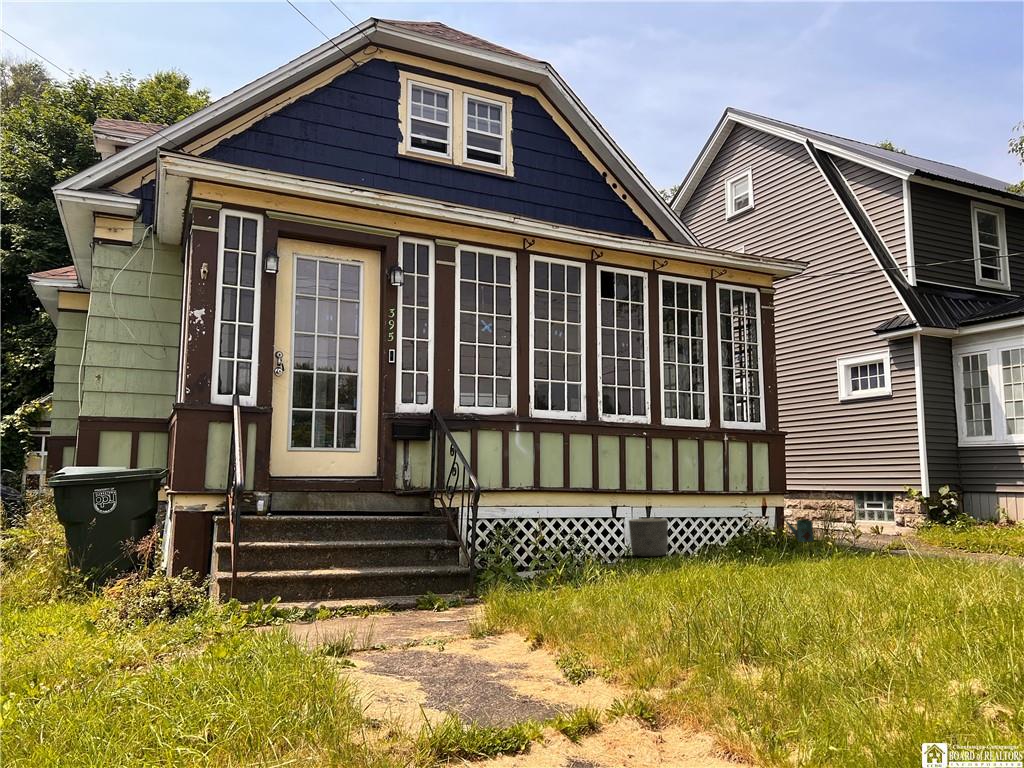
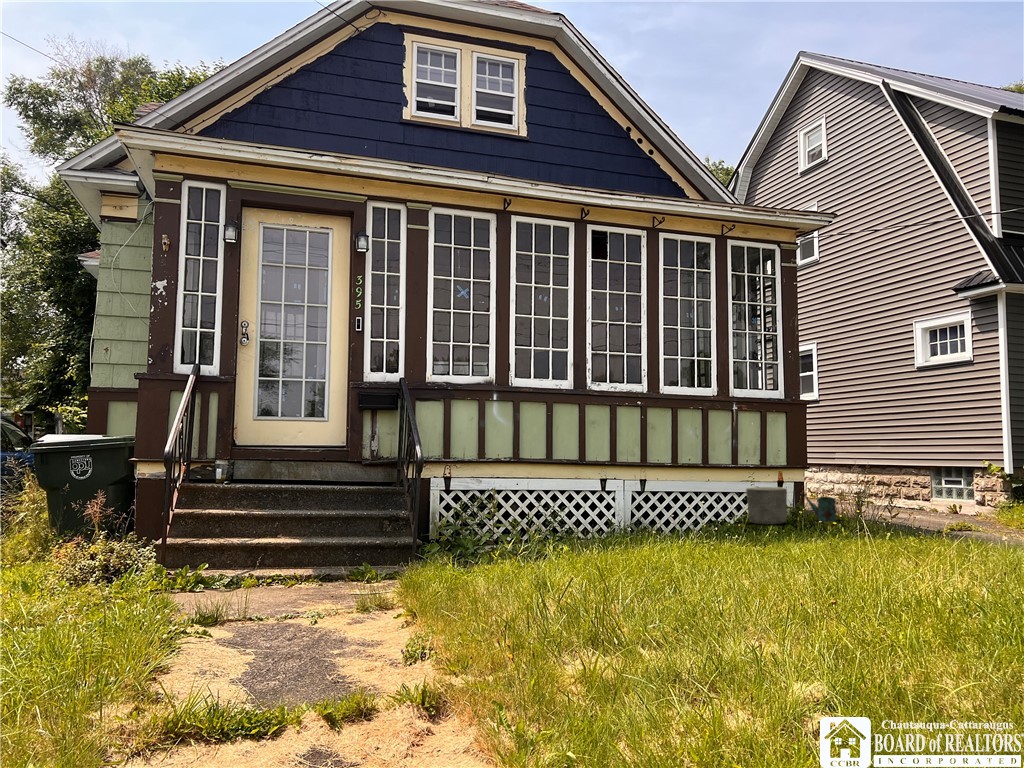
planter: present [629,518,668,557] -> present [746,487,787,525]

